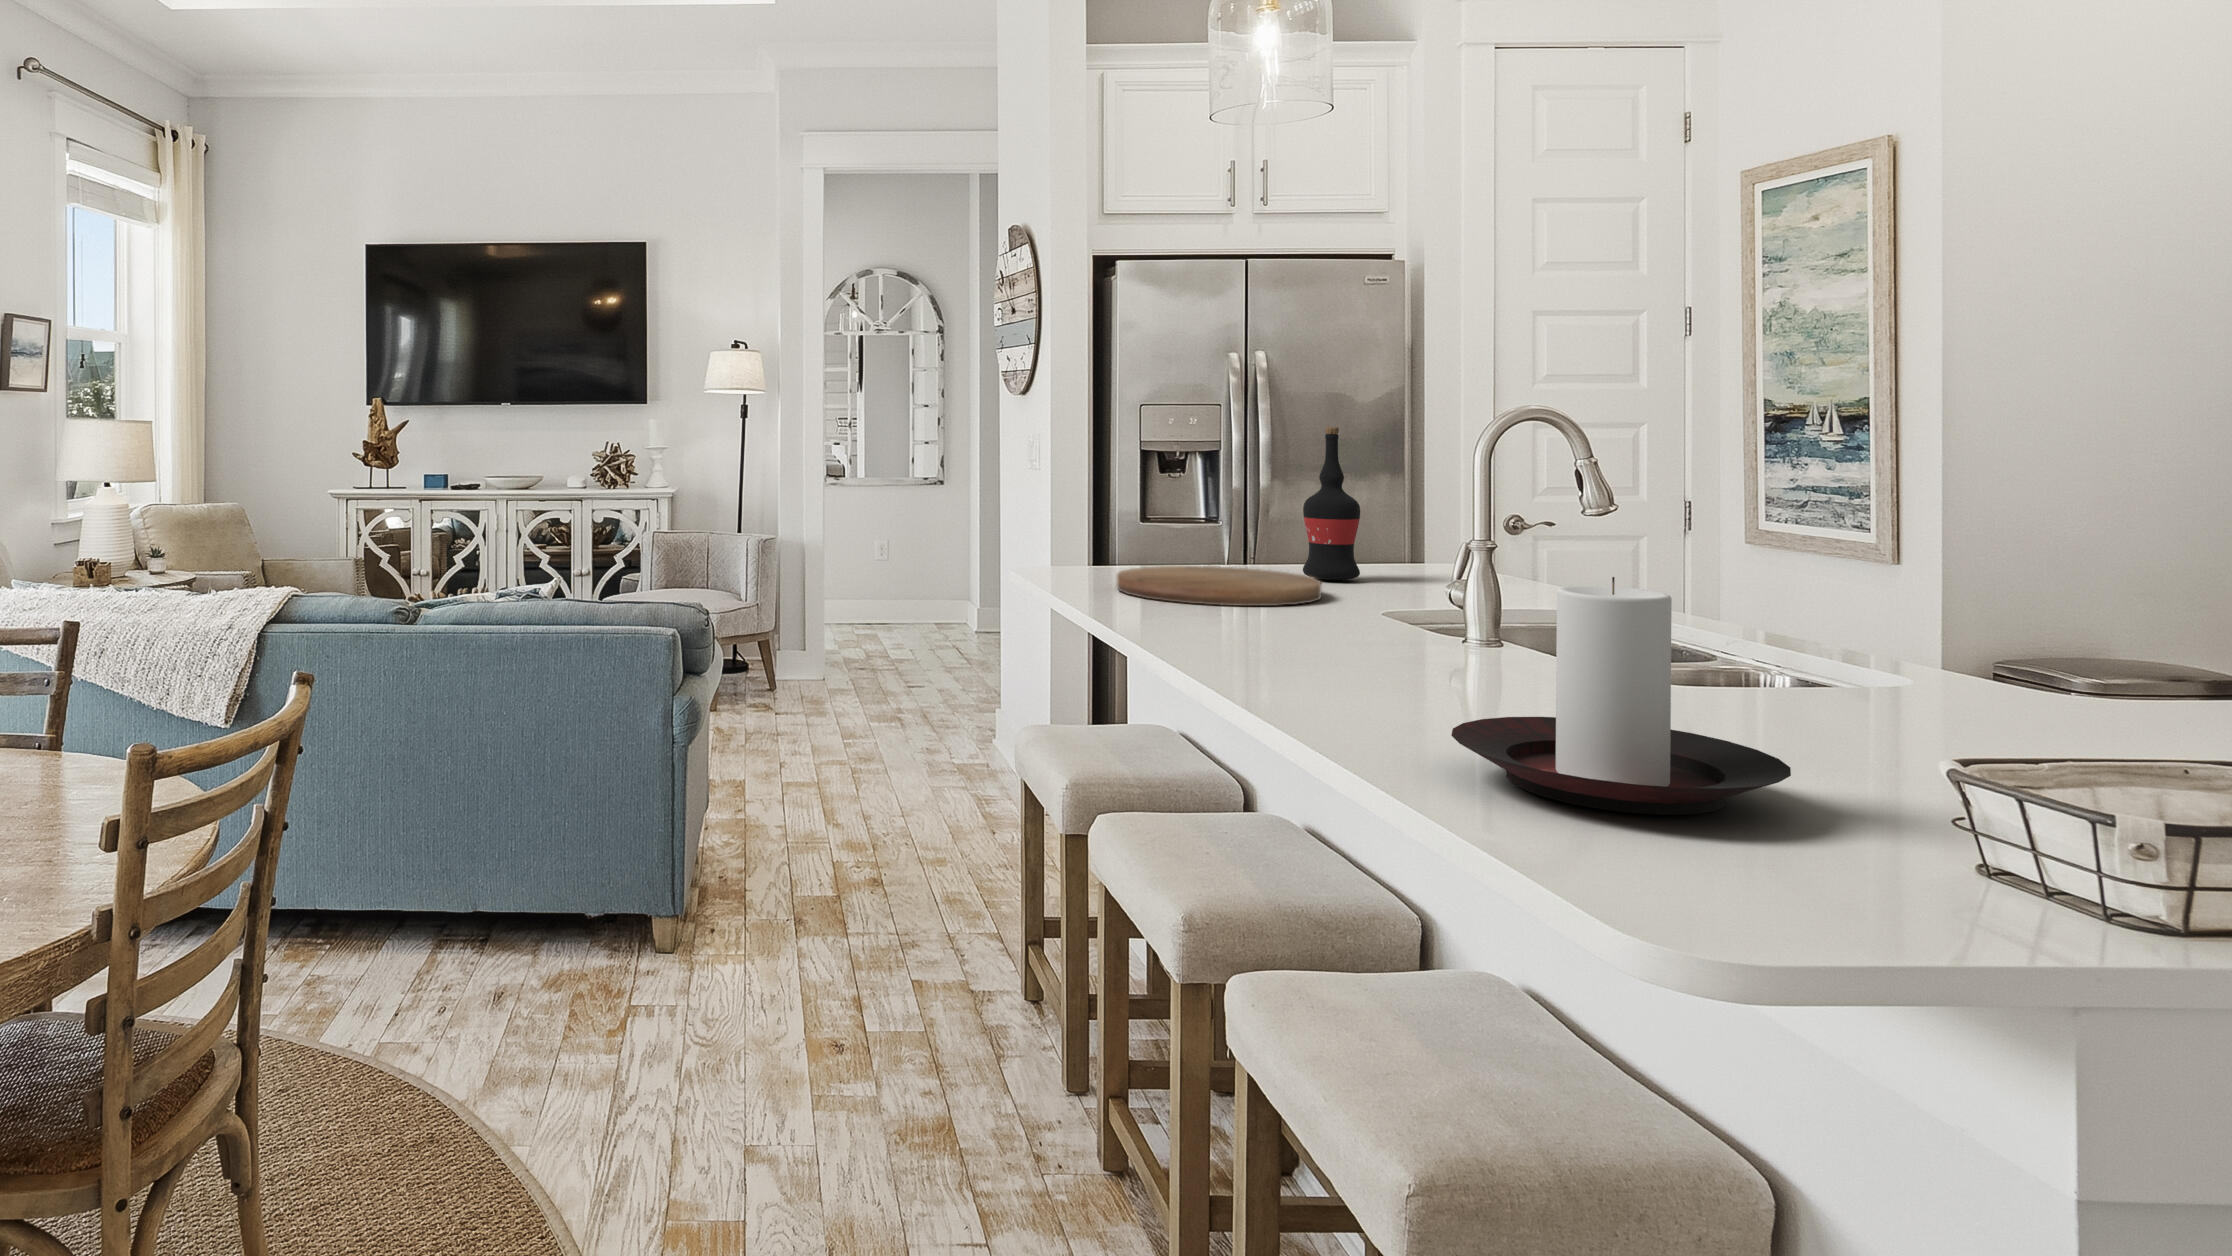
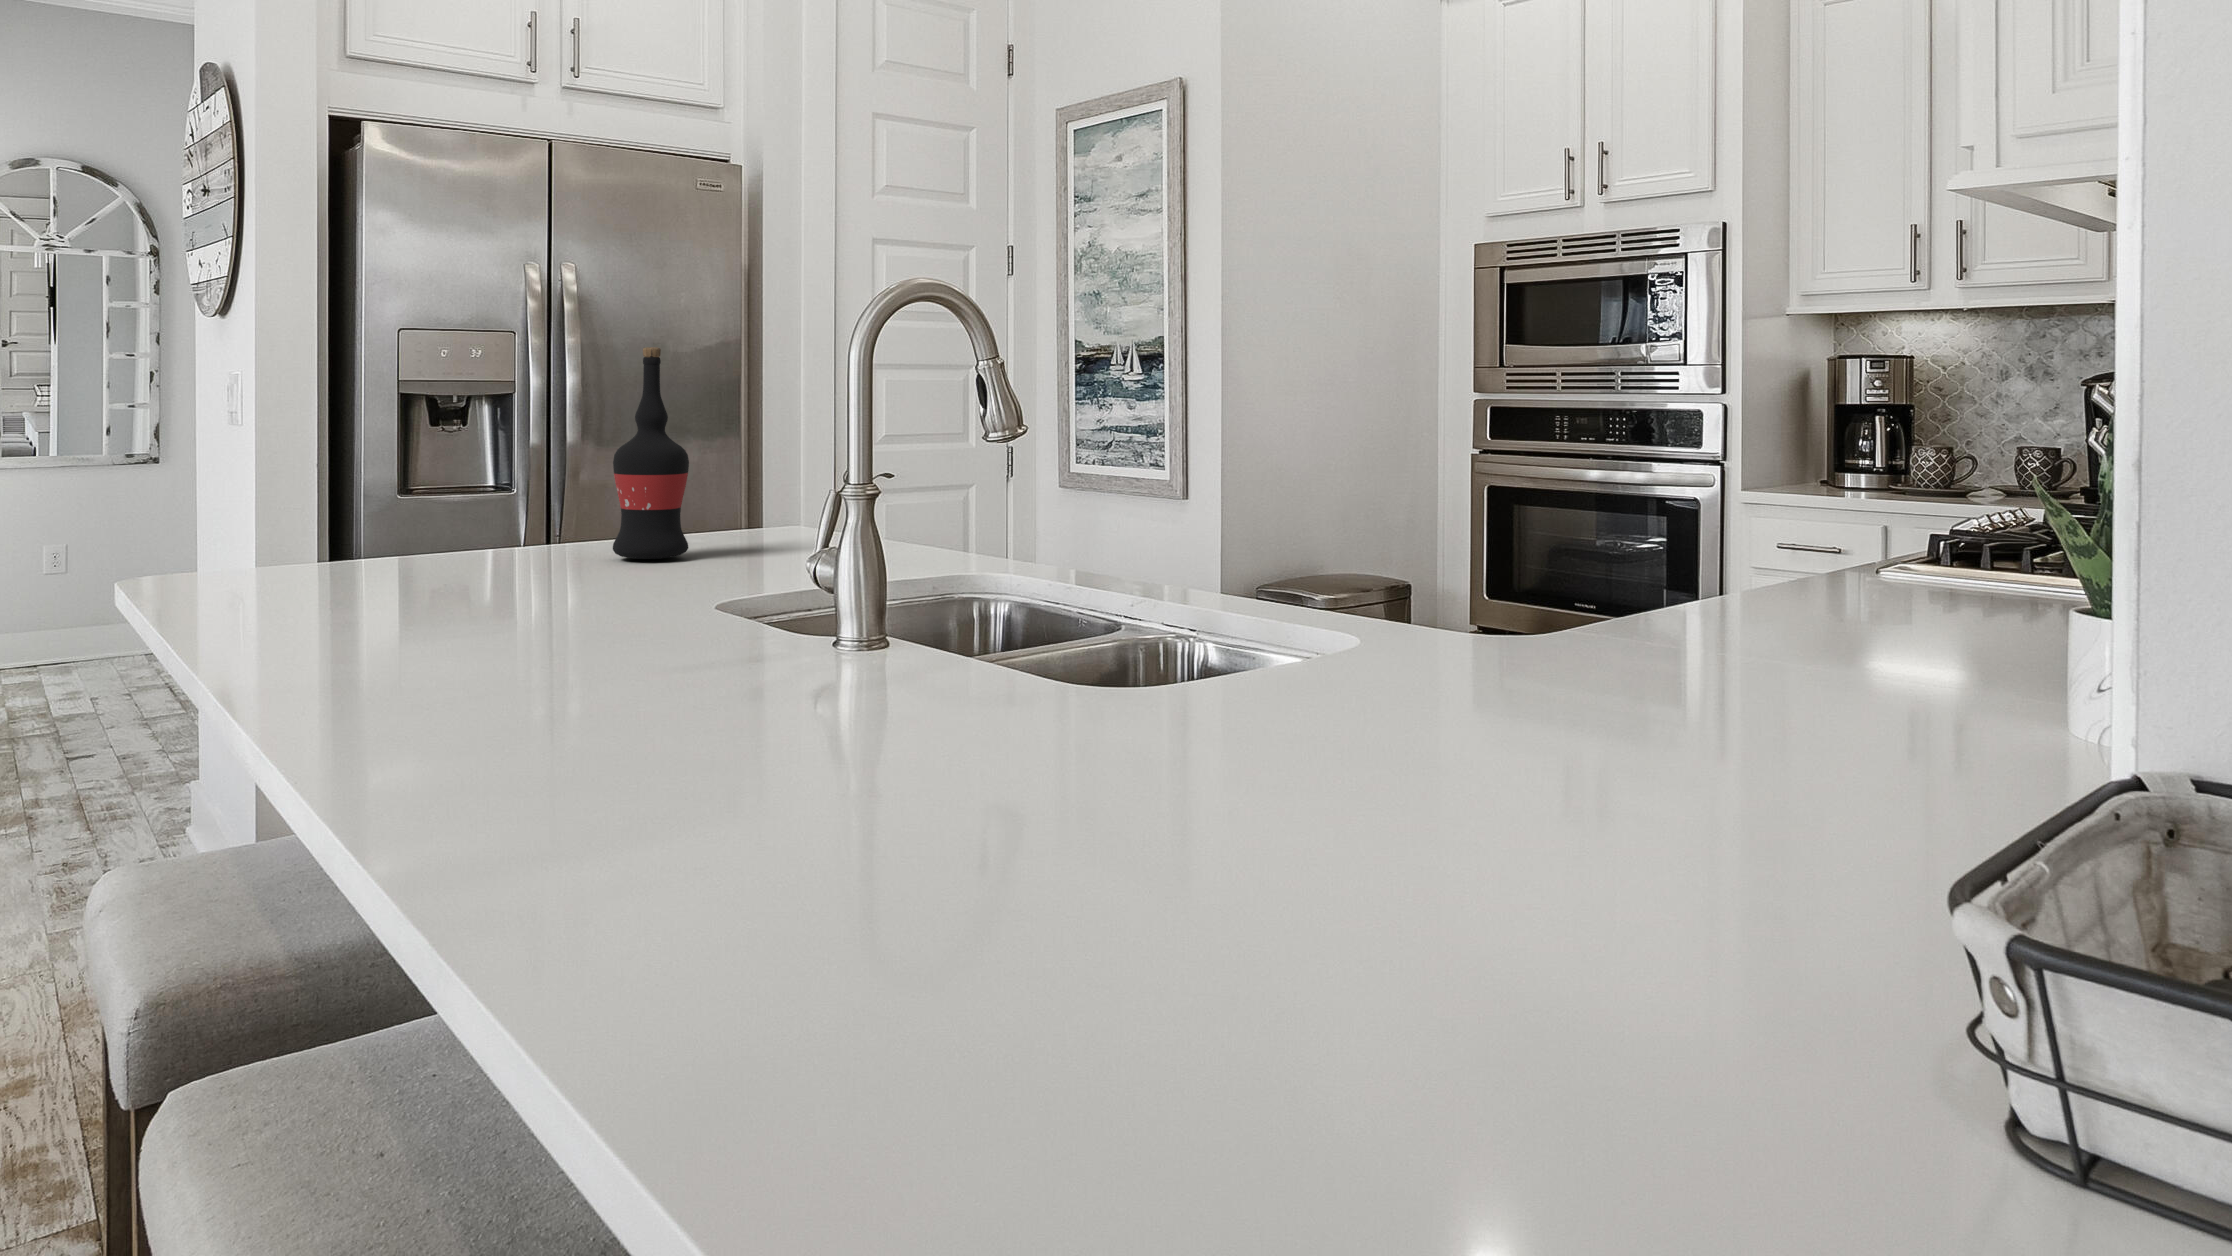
cutting board: present [1117,566,1321,606] -> none [316,551,637,616]
candle holder: present [1451,577,1791,815] -> none [897,541,1479,1042]

